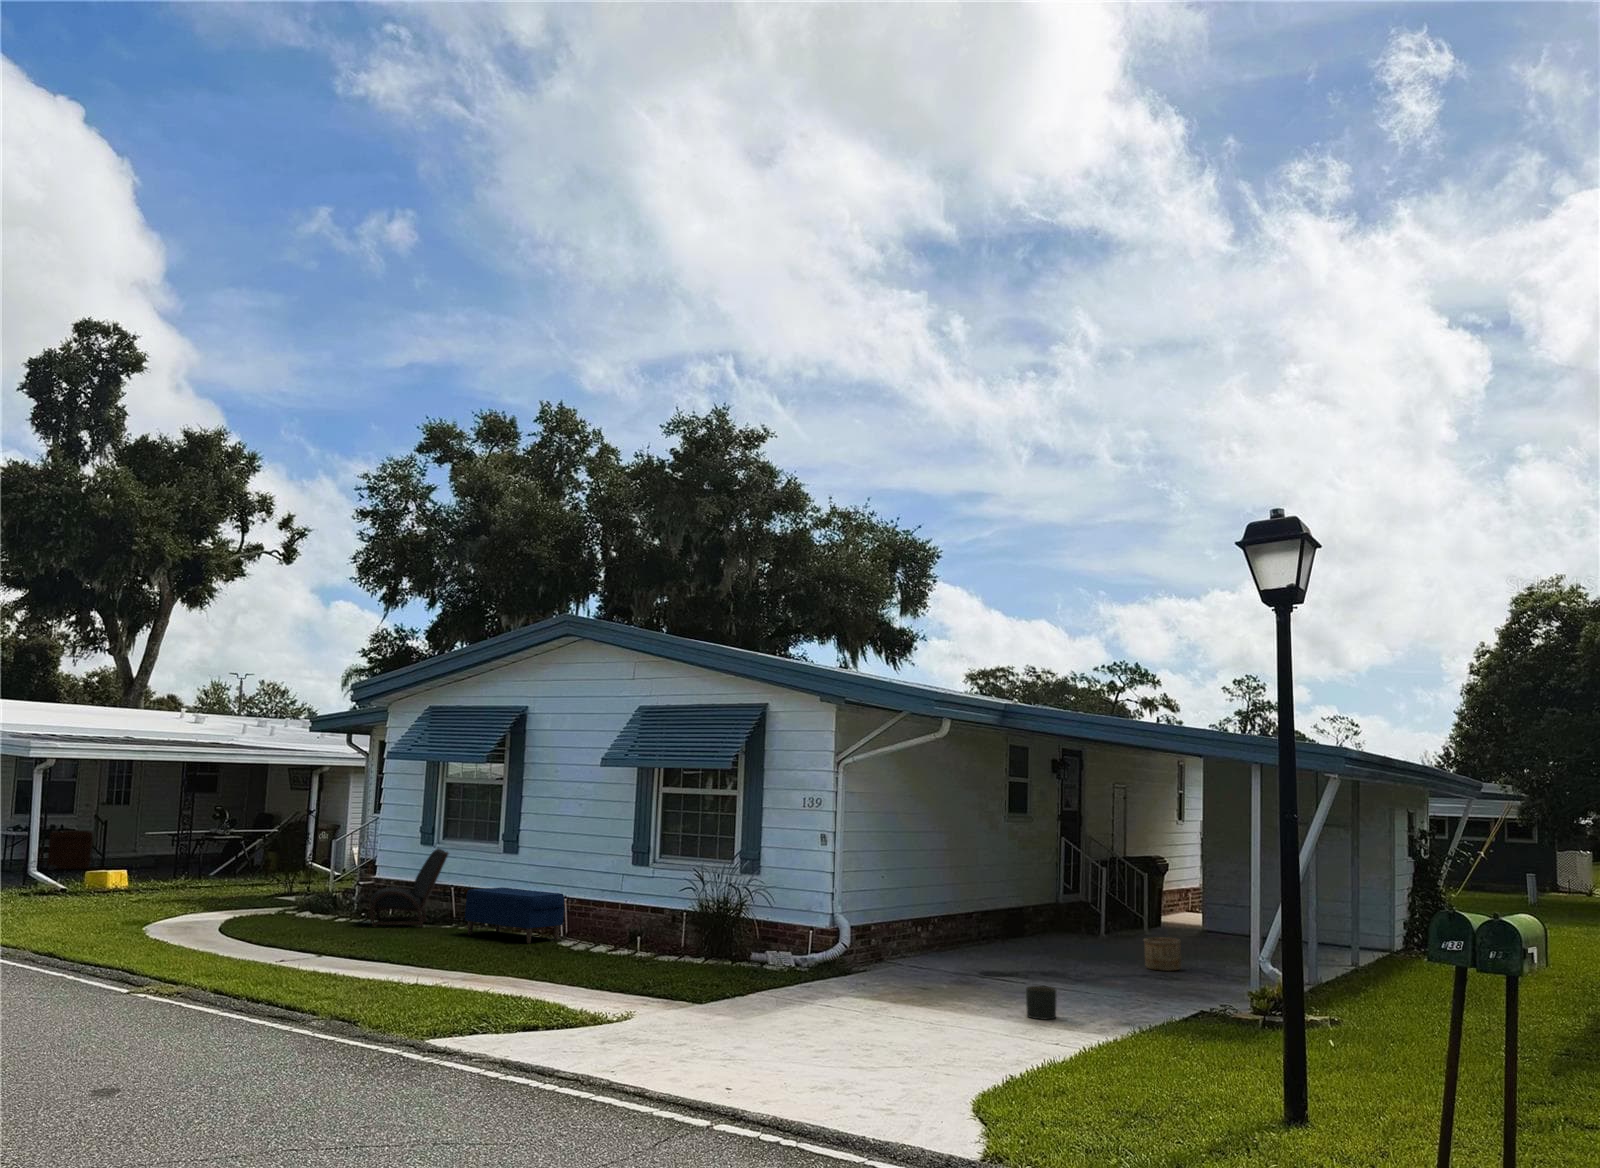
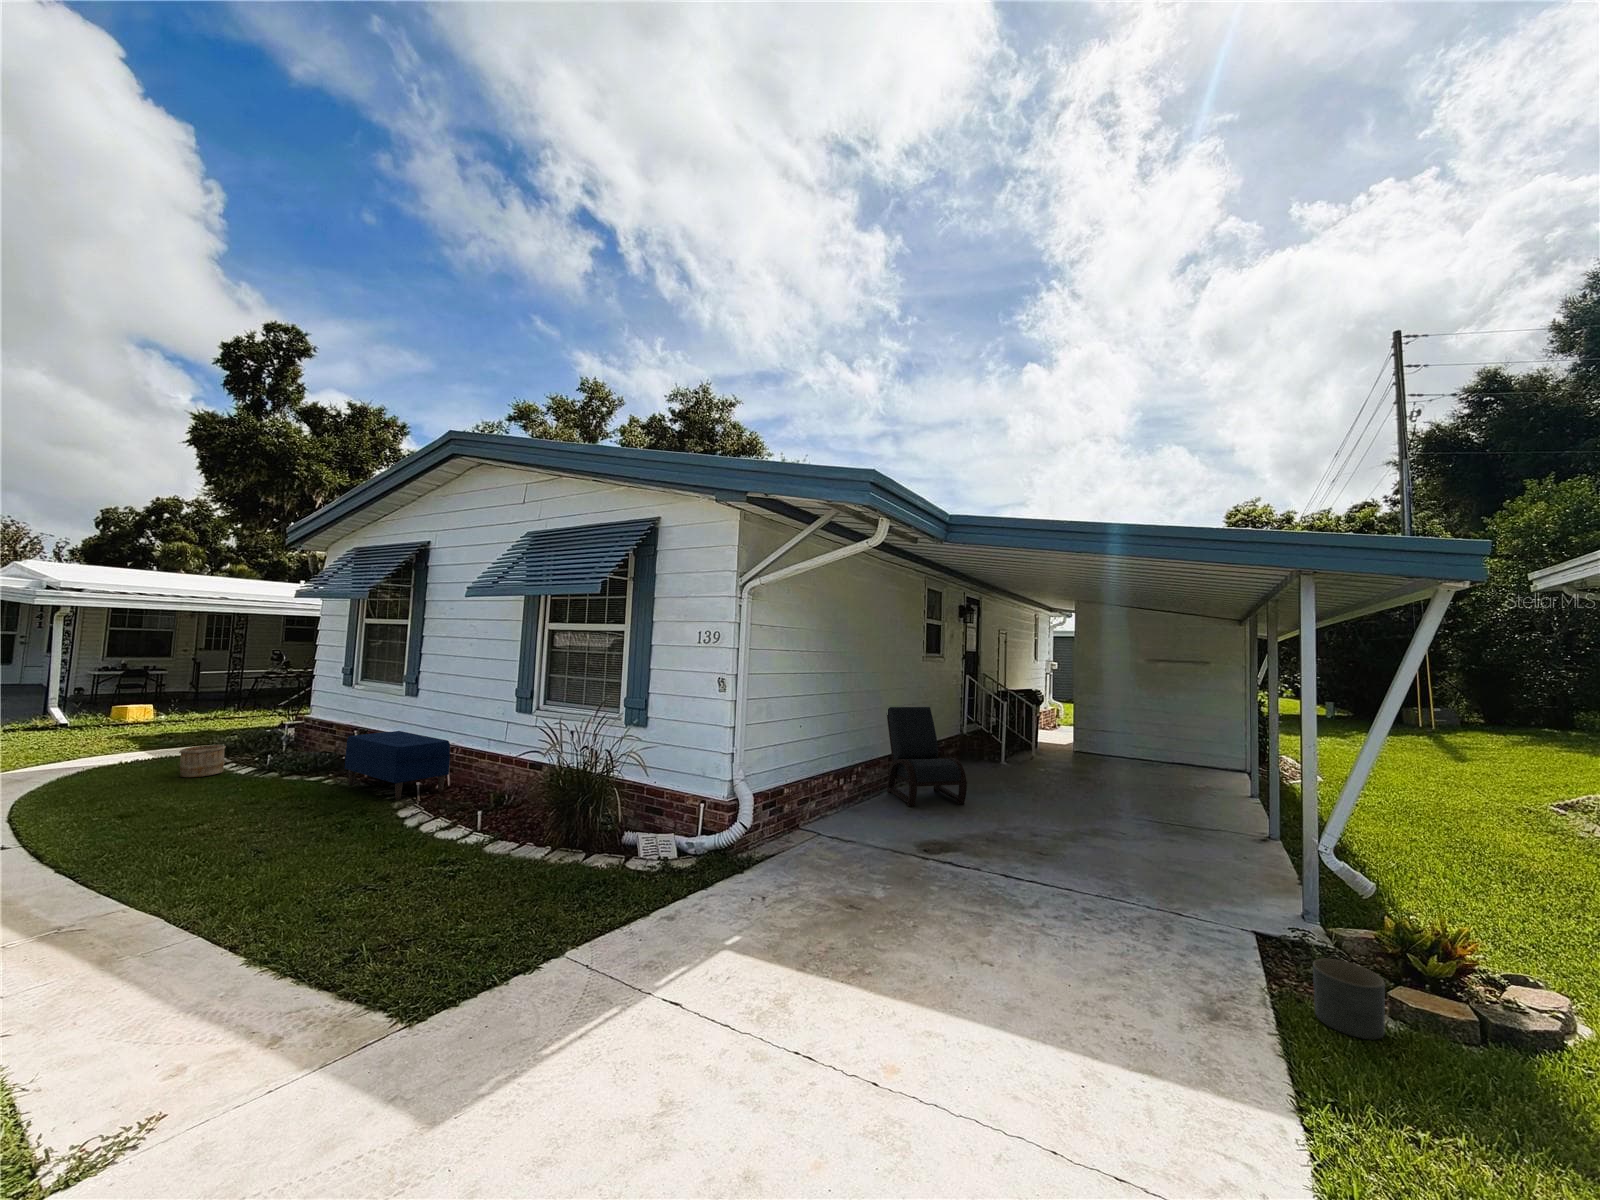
wooden crate: present [47,830,94,869] -> none [131,667,183,699]
lounge chair: present [369,848,448,927] -> present [887,707,967,806]
wooden bucket: present [1144,937,1181,971] -> present [179,745,226,777]
planter: present [1026,986,1057,1019] -> present [1313,959,1385,1039]

